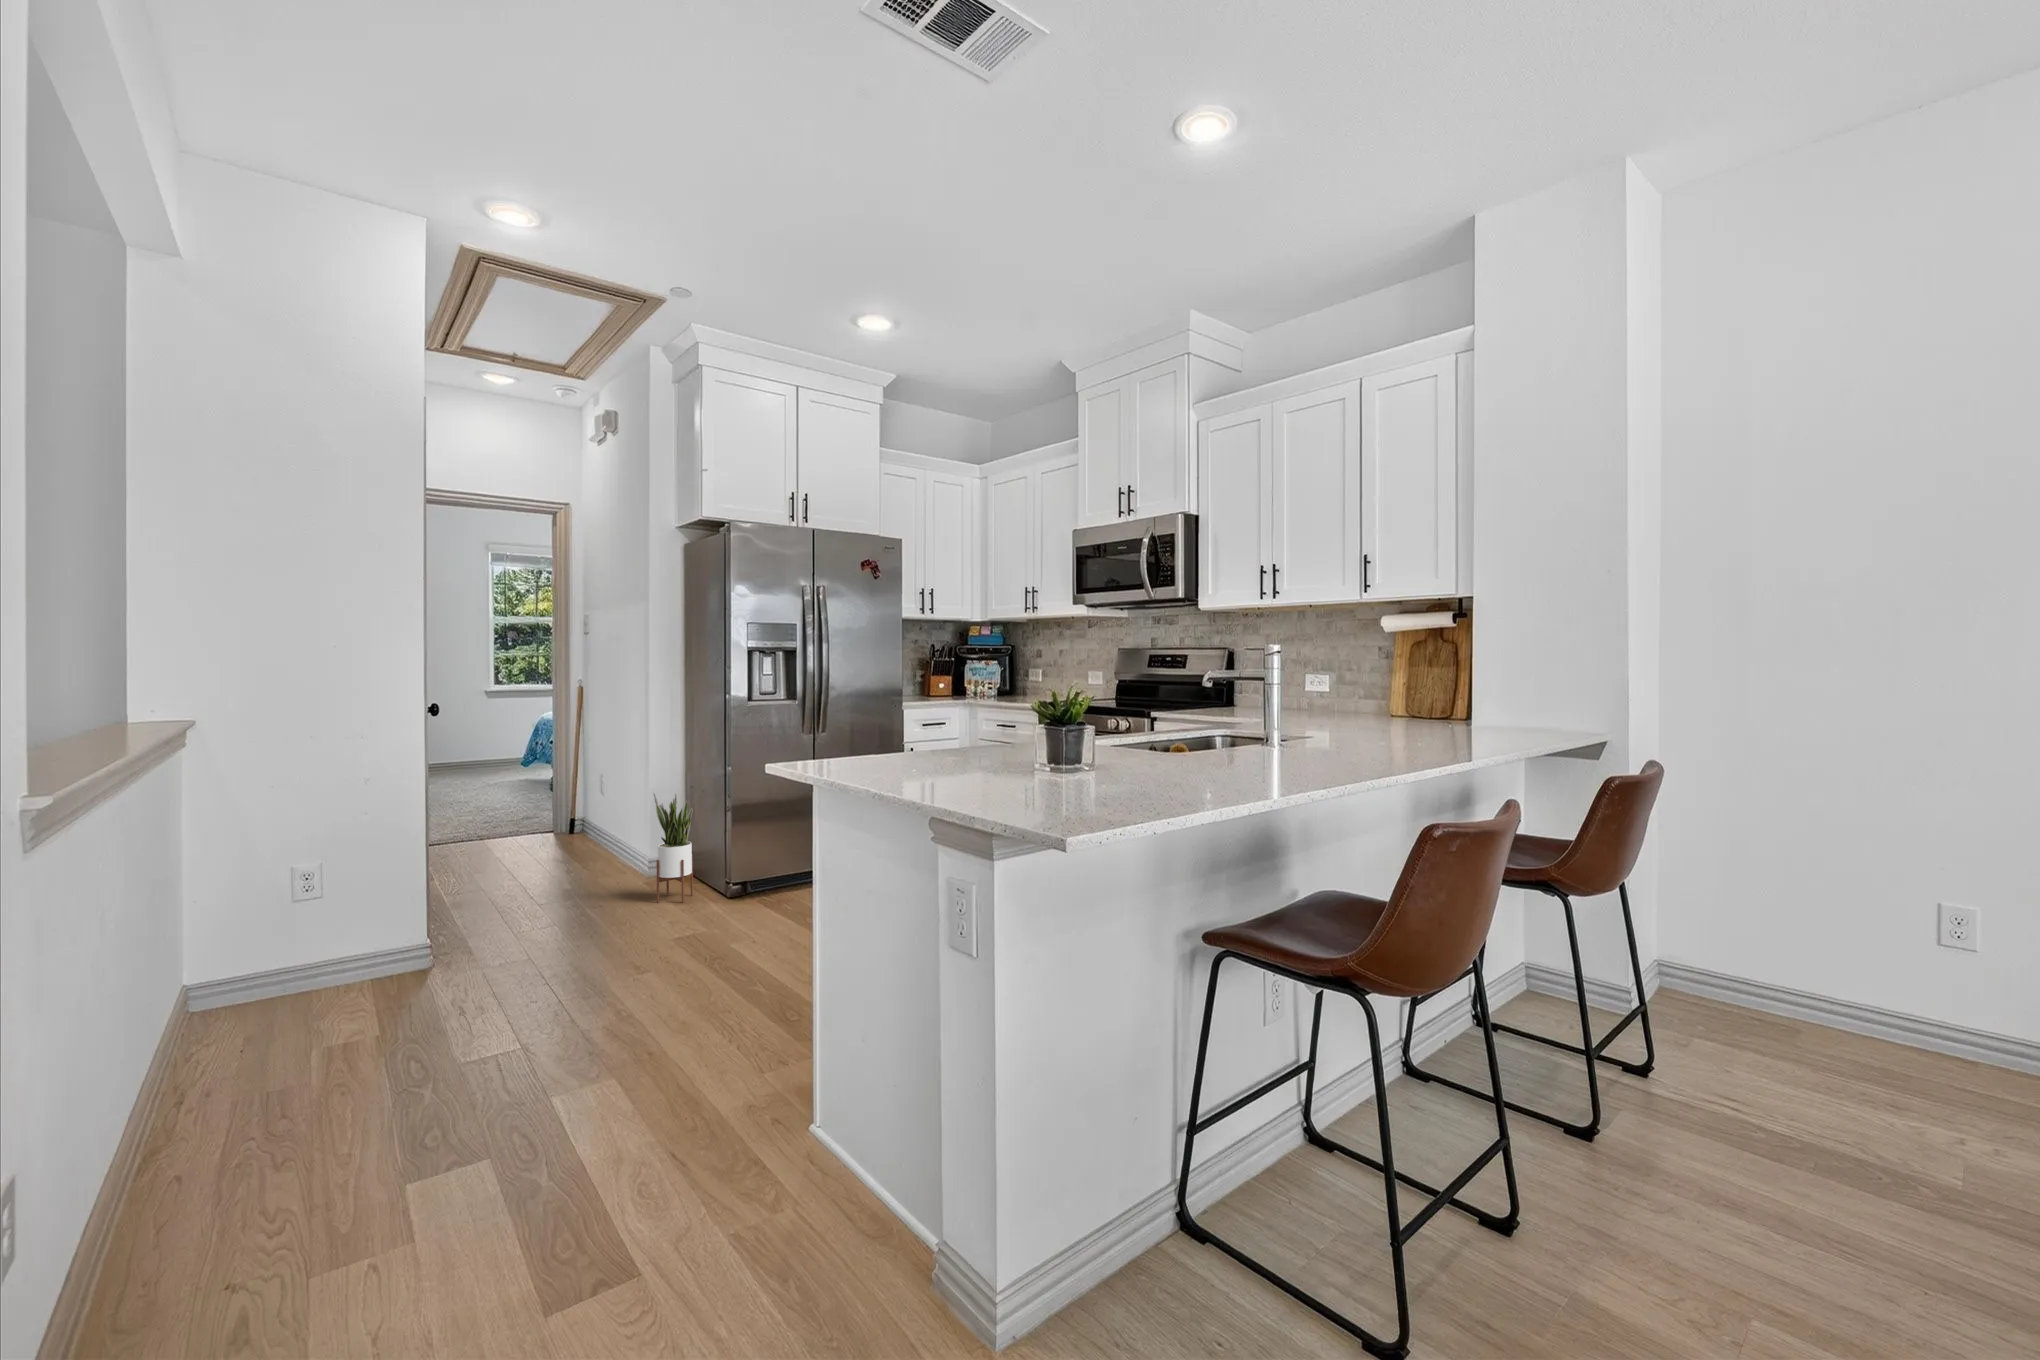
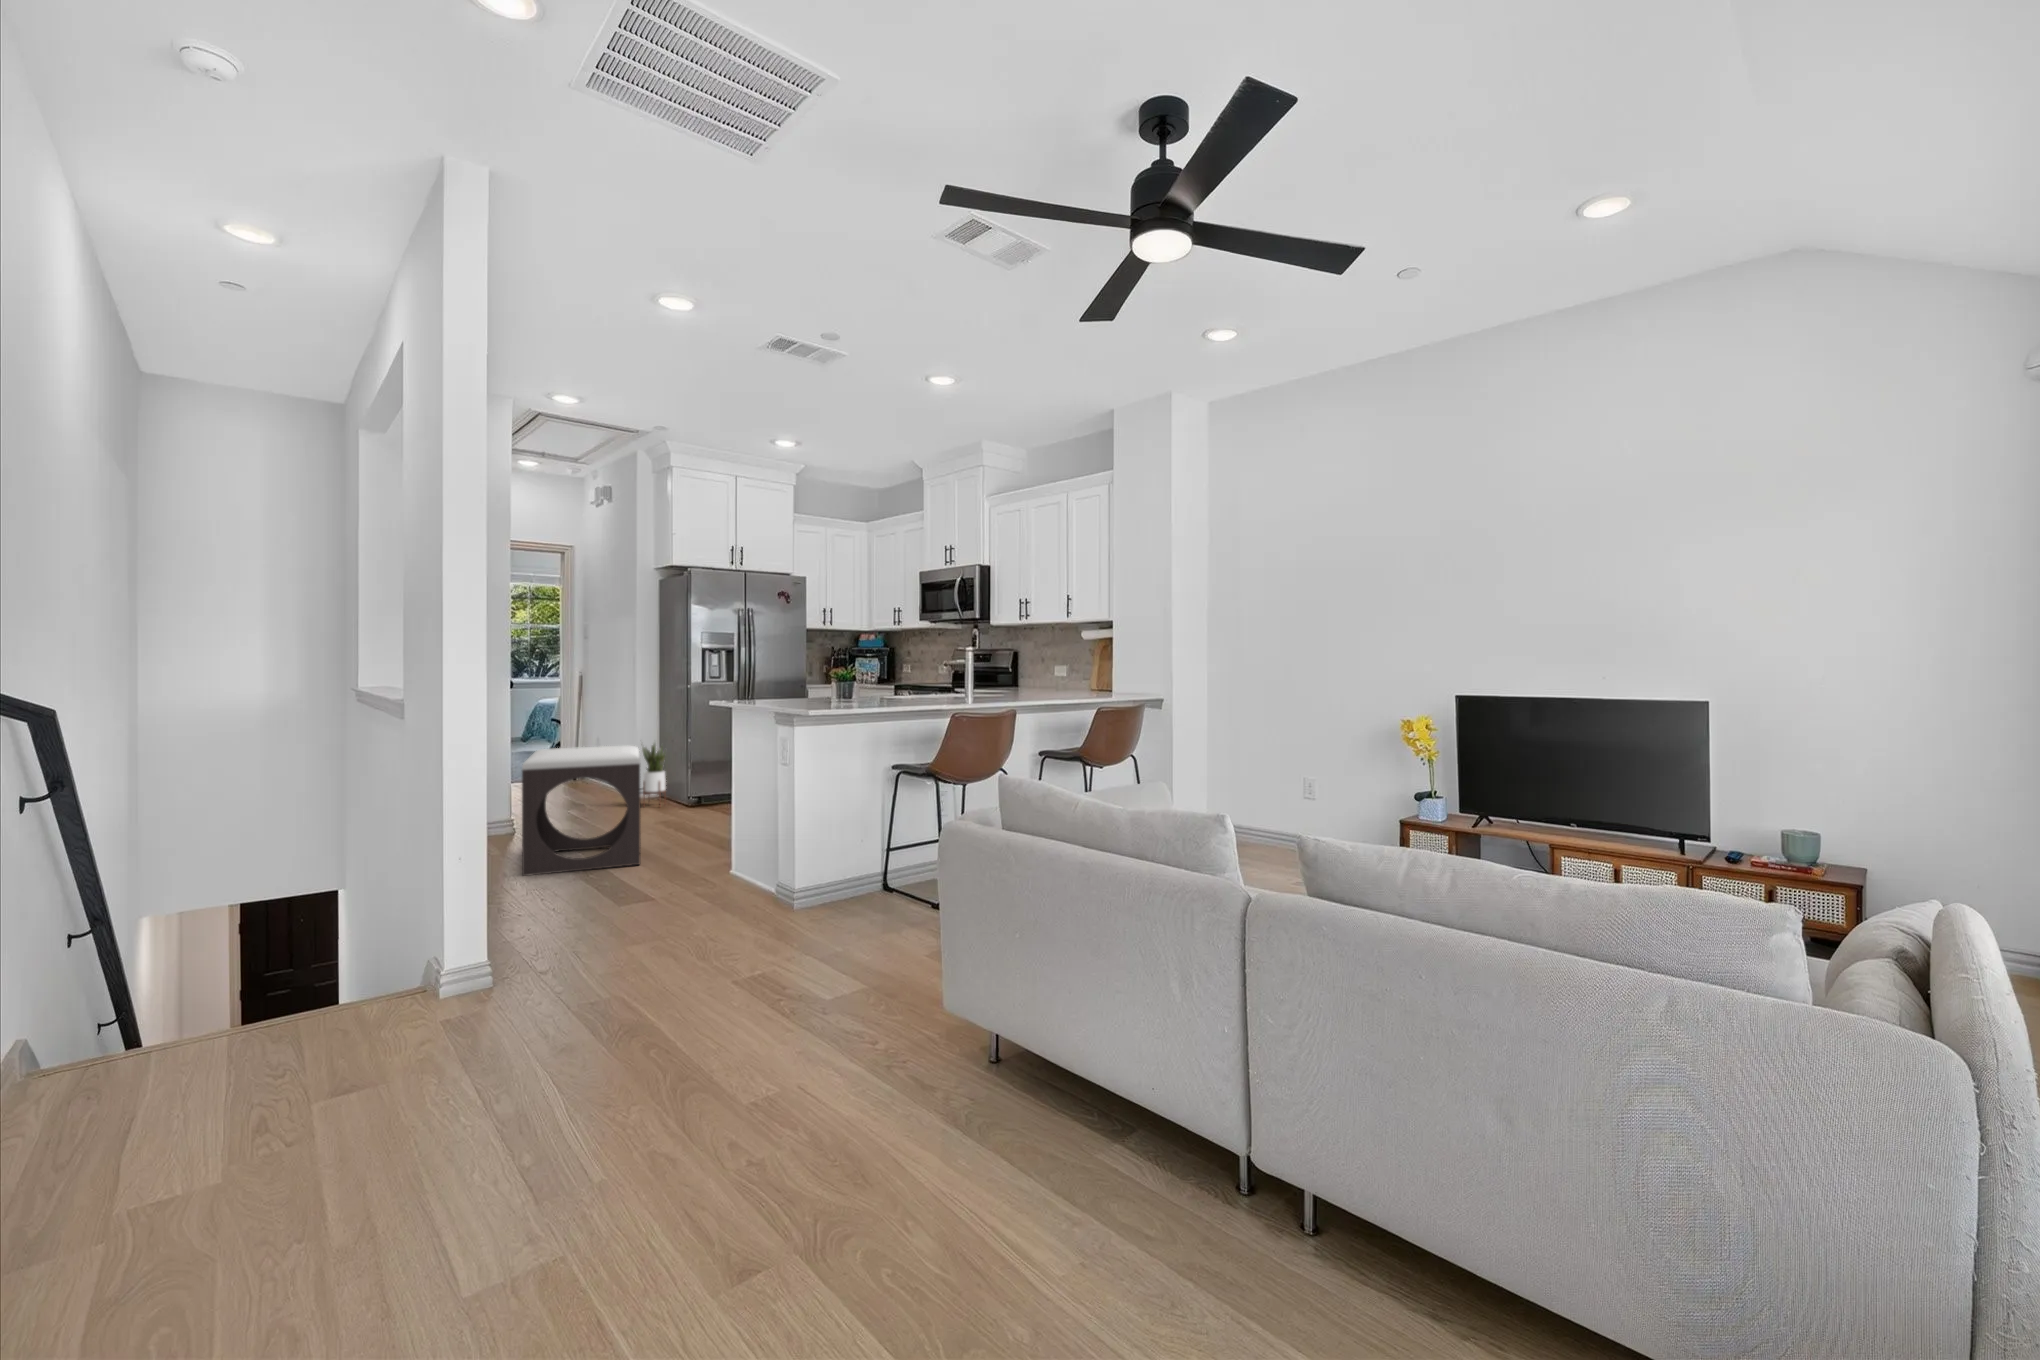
footstool: none [362,835,633,1146] -> present [522,746,641,876]

